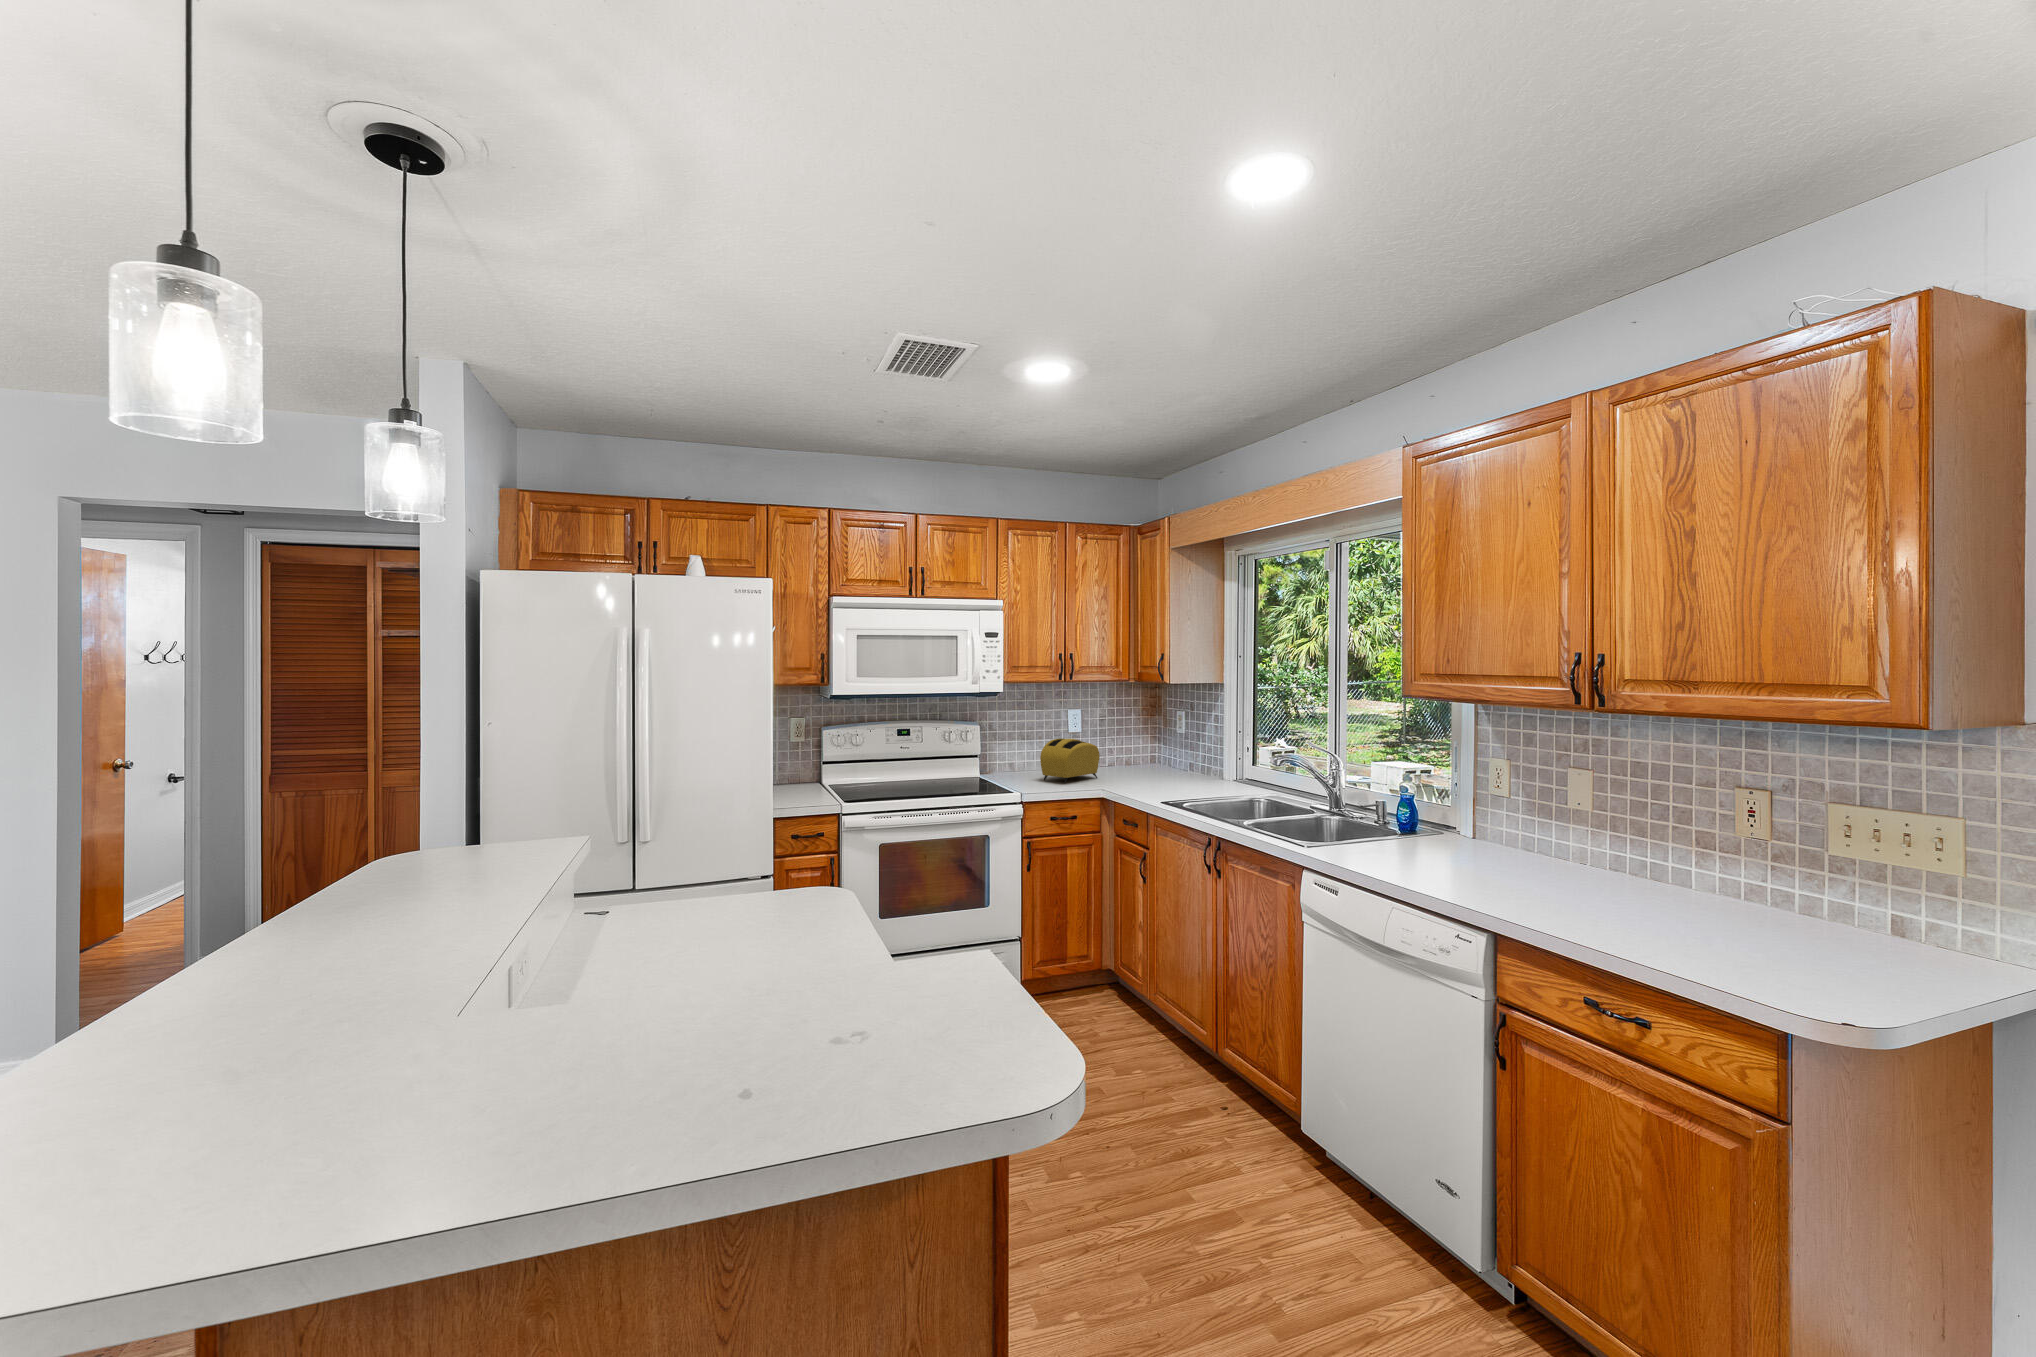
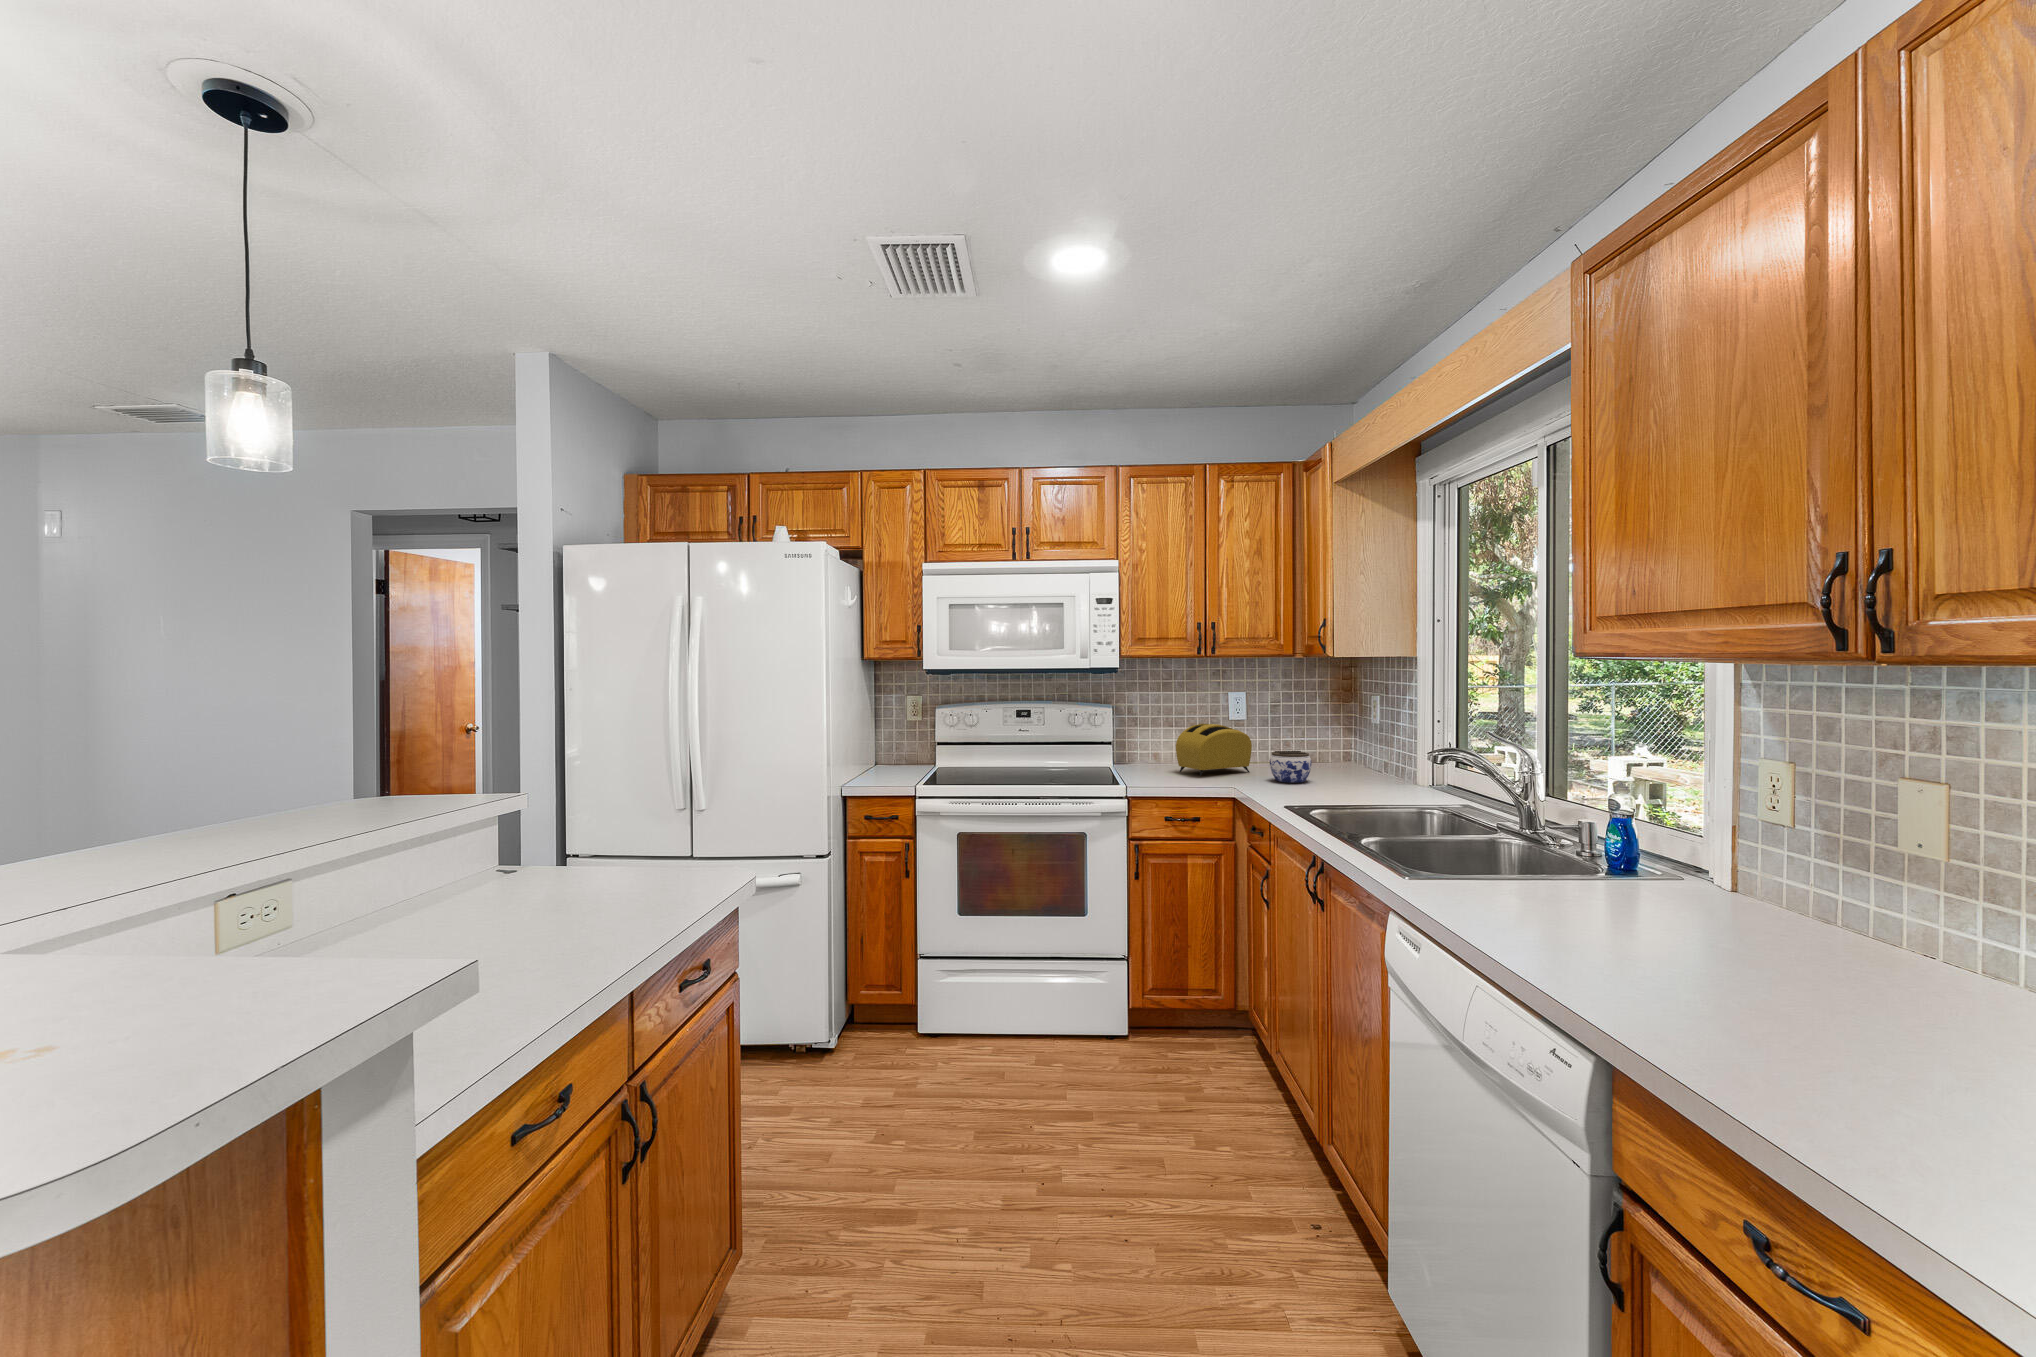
jar: none [1121,759,1153,785] -> present [1270,751,1311,783]

